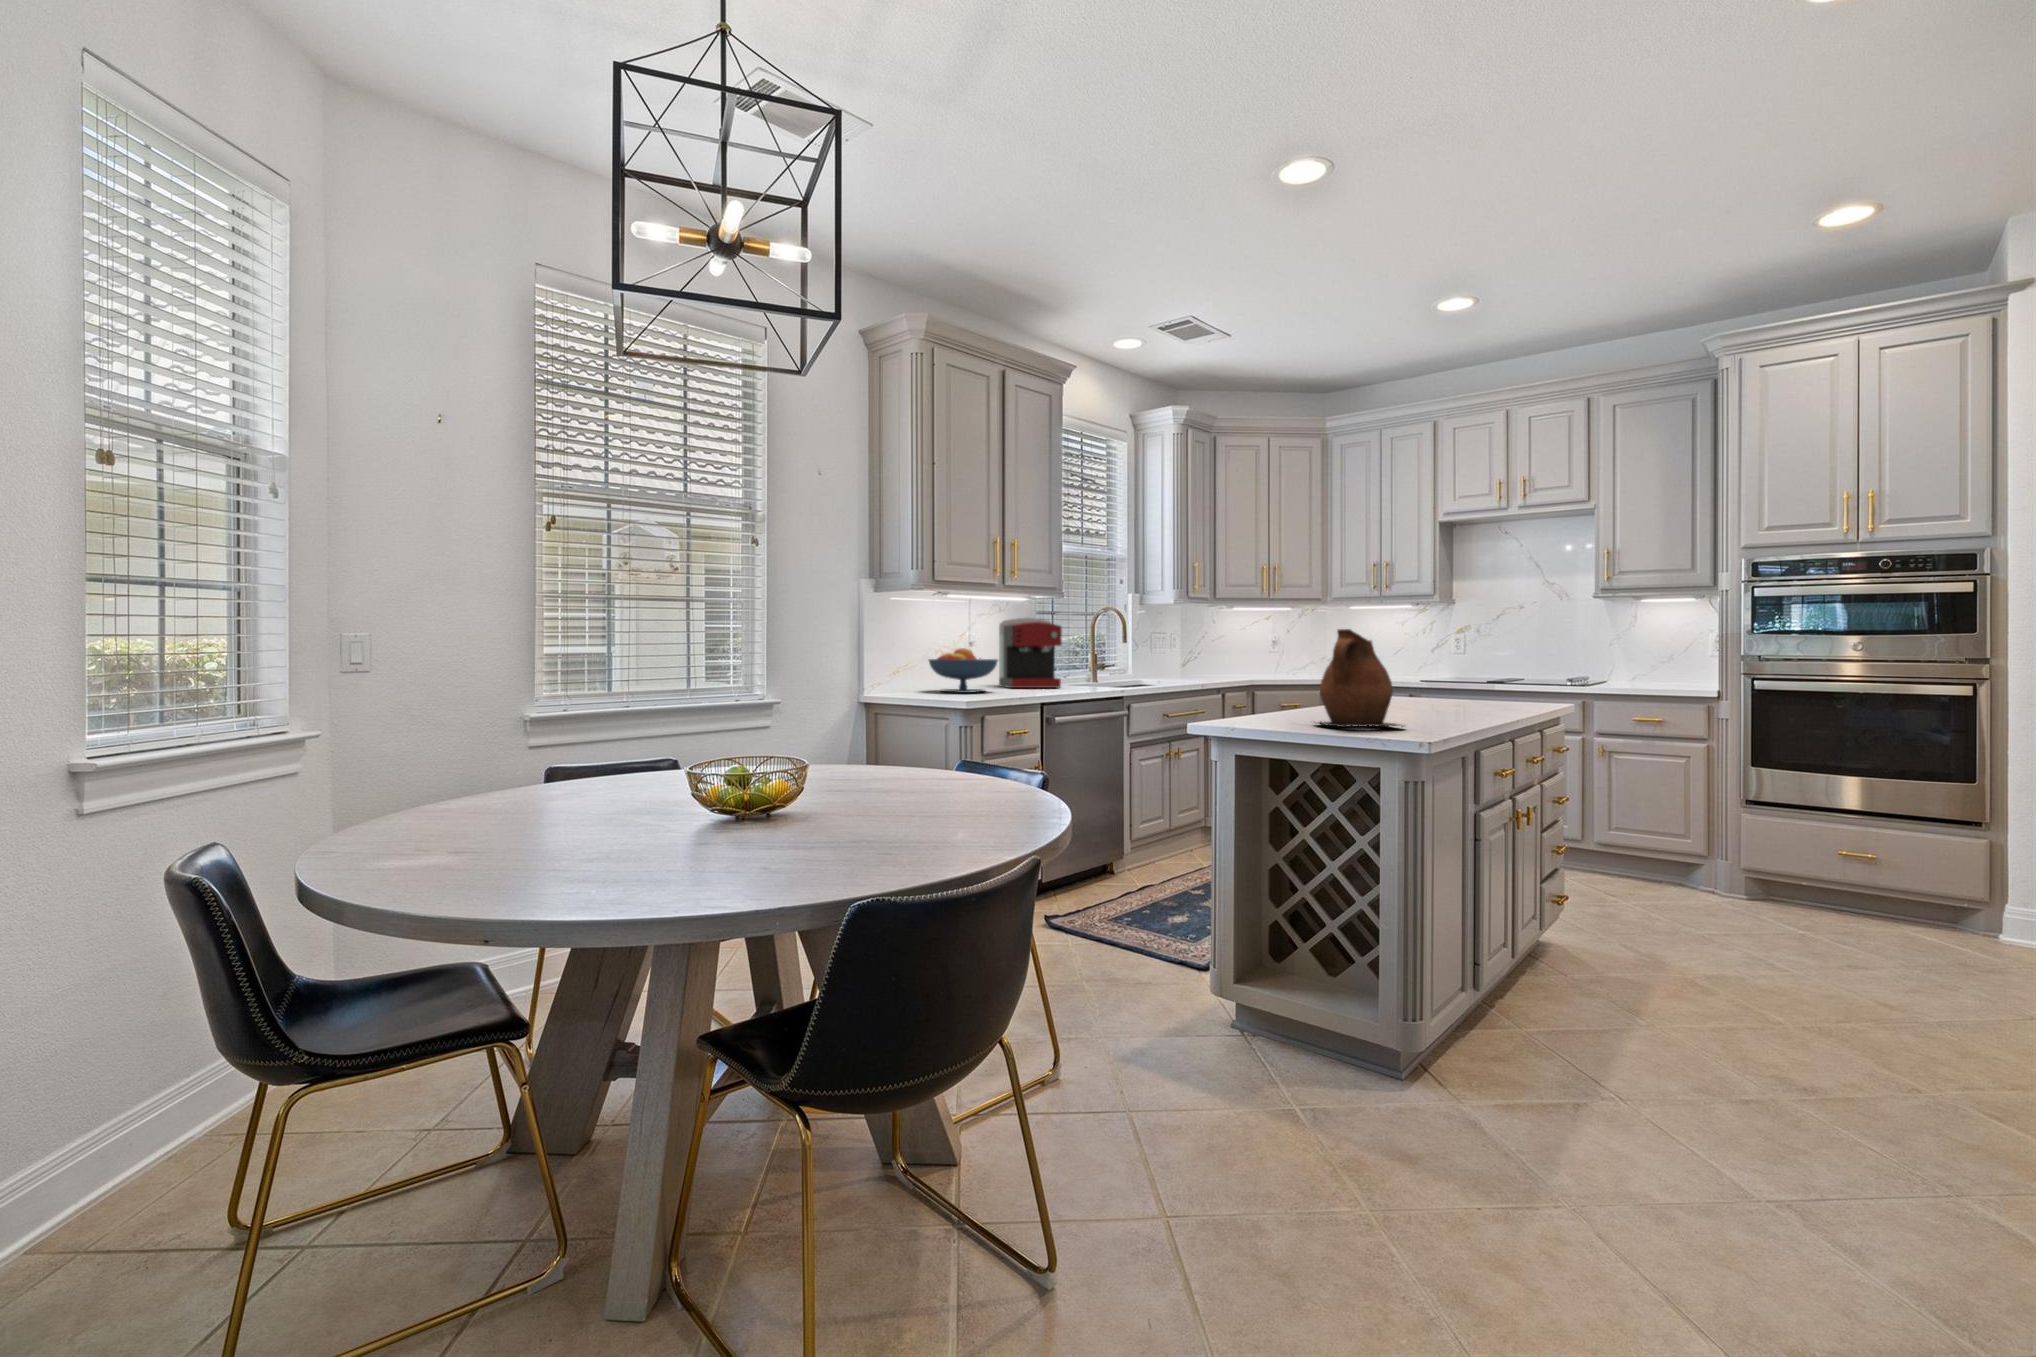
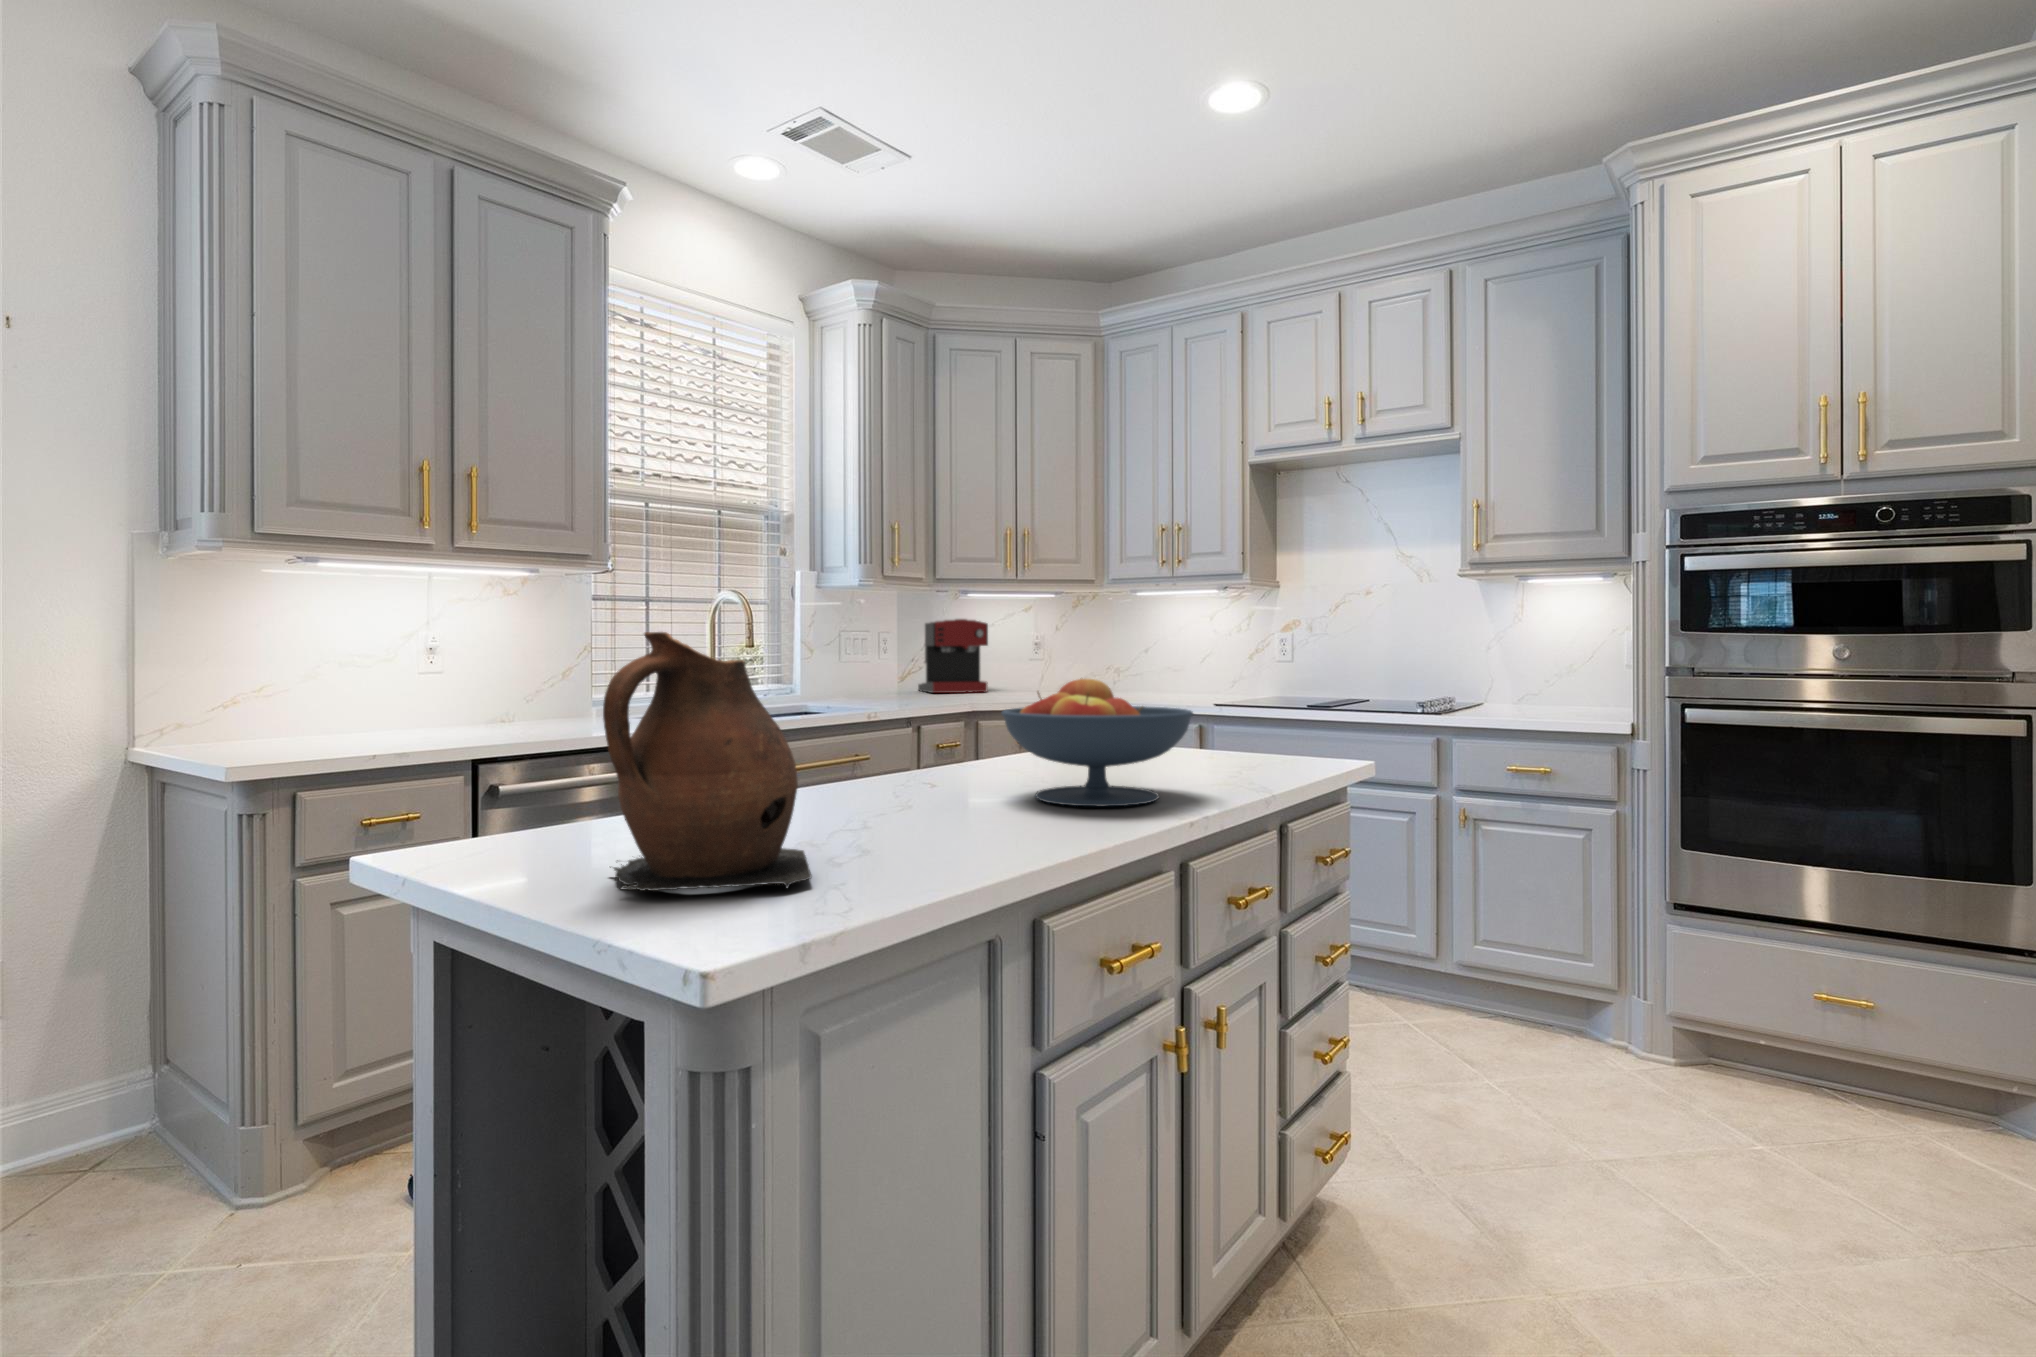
coffee maker: present [999,618,1062,688] -> present [918,619,988,693]
fruit bowl: present [929,648,998,693] -> present [1002,678,1193,806]

